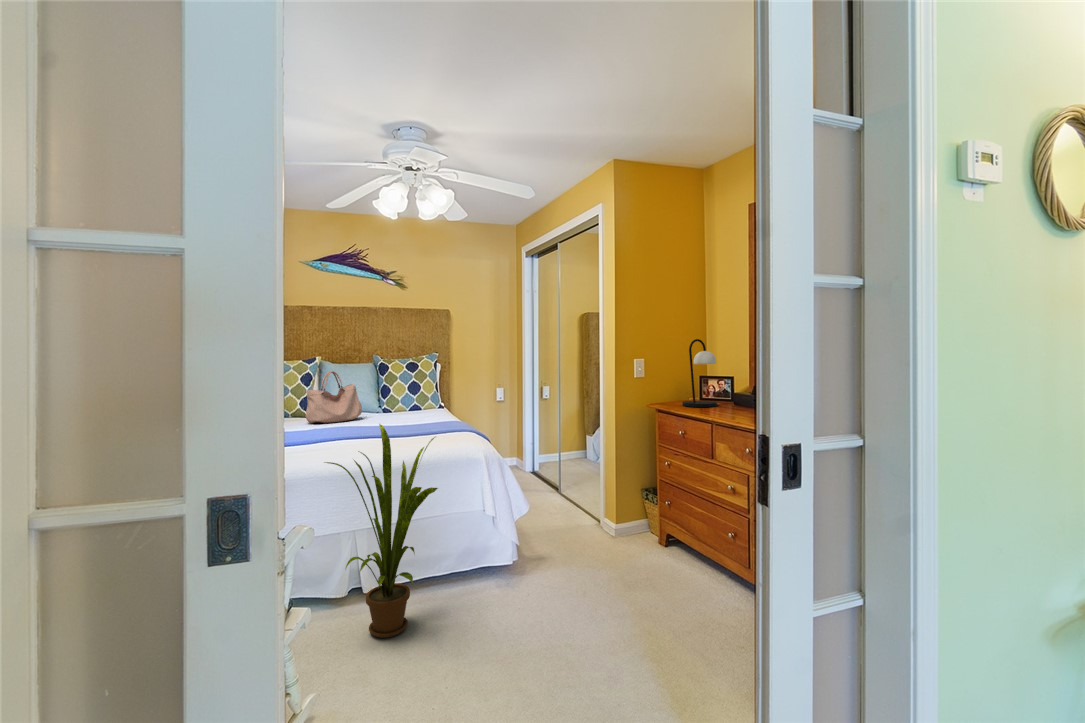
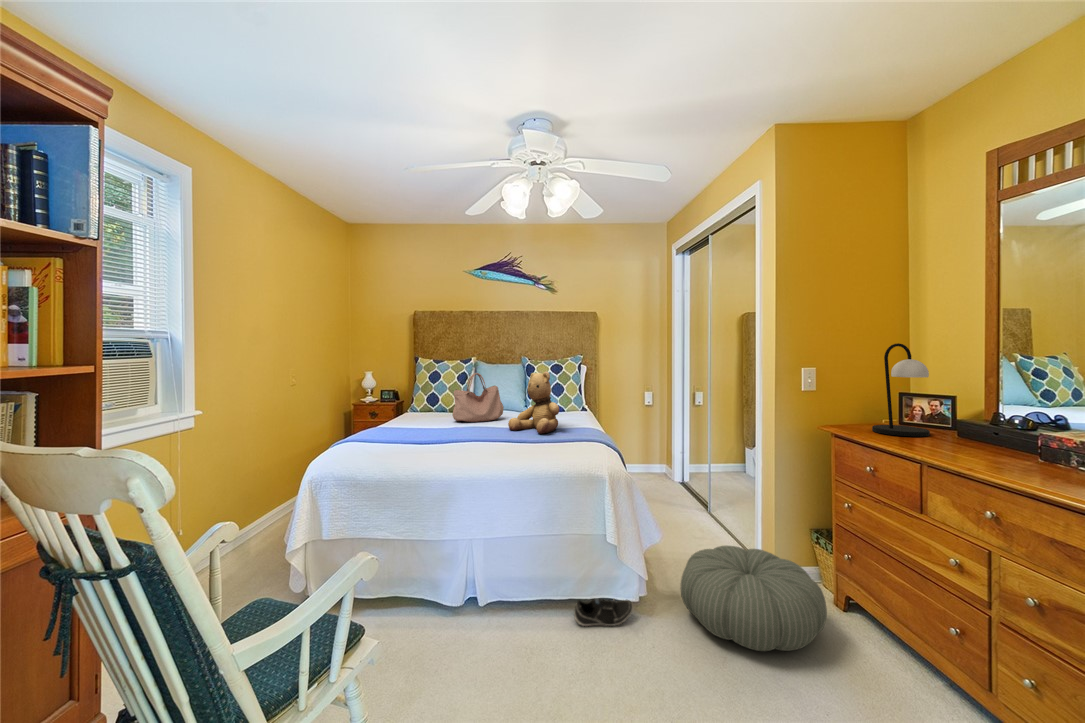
teddy bear: none [374,367,428,428] -> present [508,371,559,434]
house plant: present [325,424,438,638] -> none [427,433,546,667]
pouf: none [548,508,656,581] -> present [681,546,827,651]
shoe: none [459,564,510,592] -> present [574,599,633,626]

